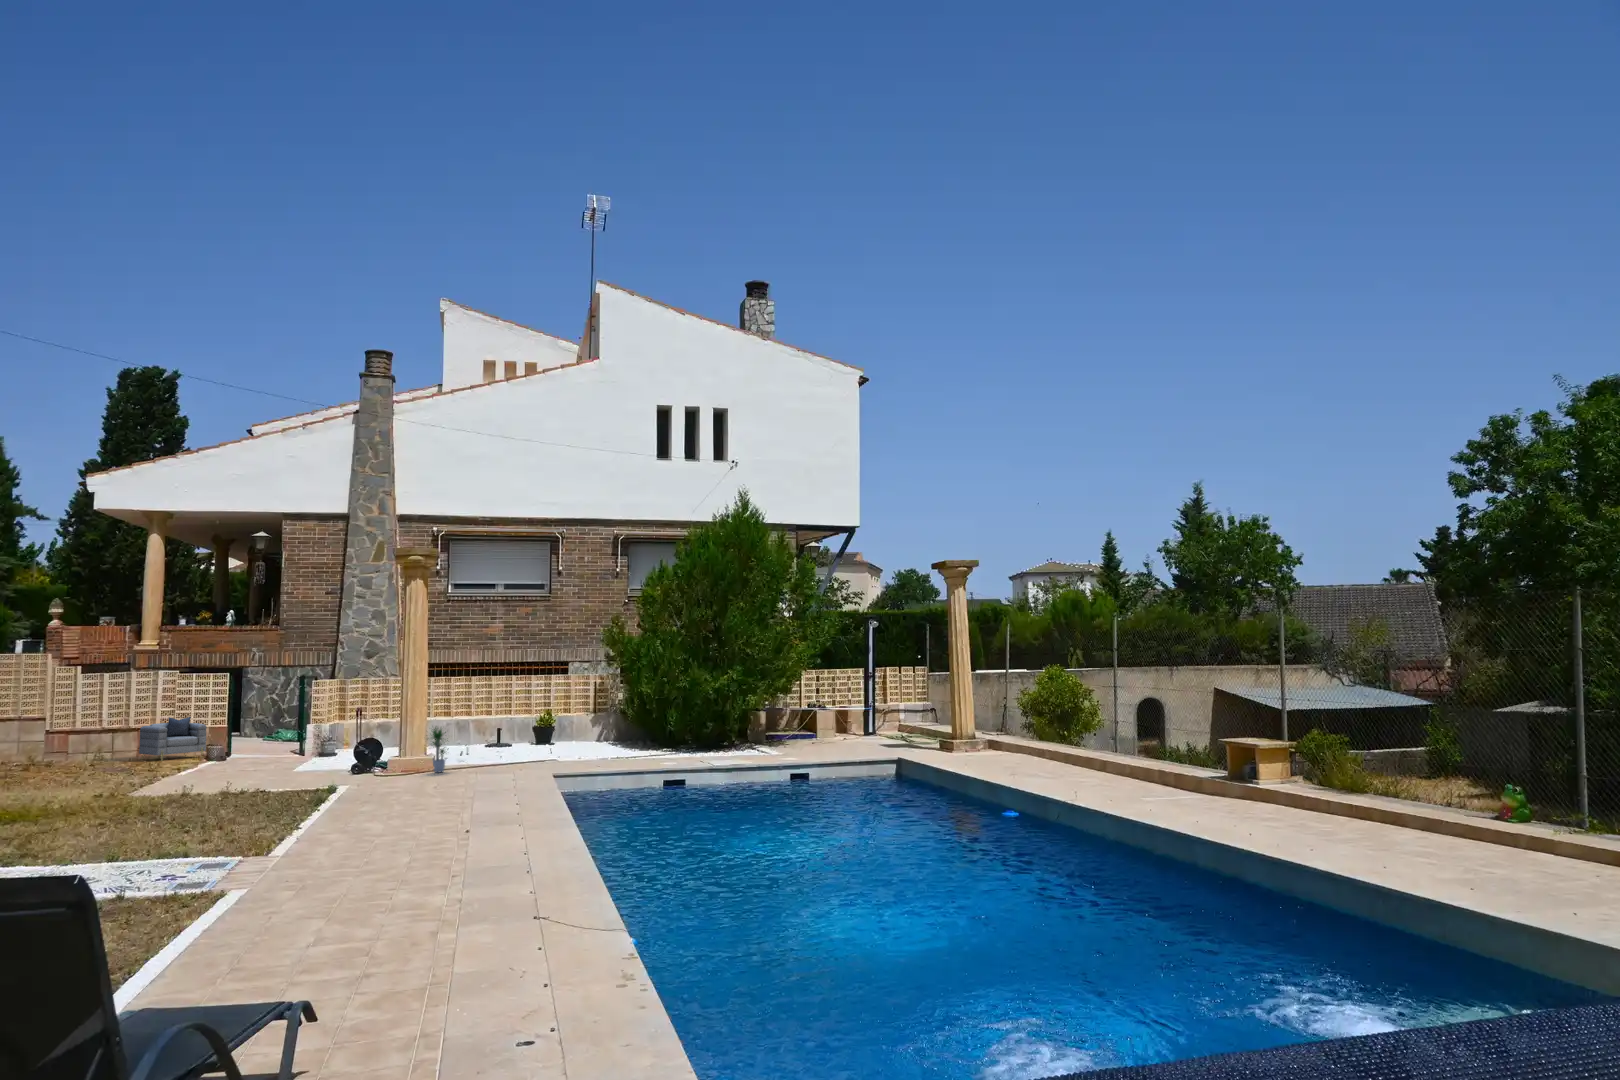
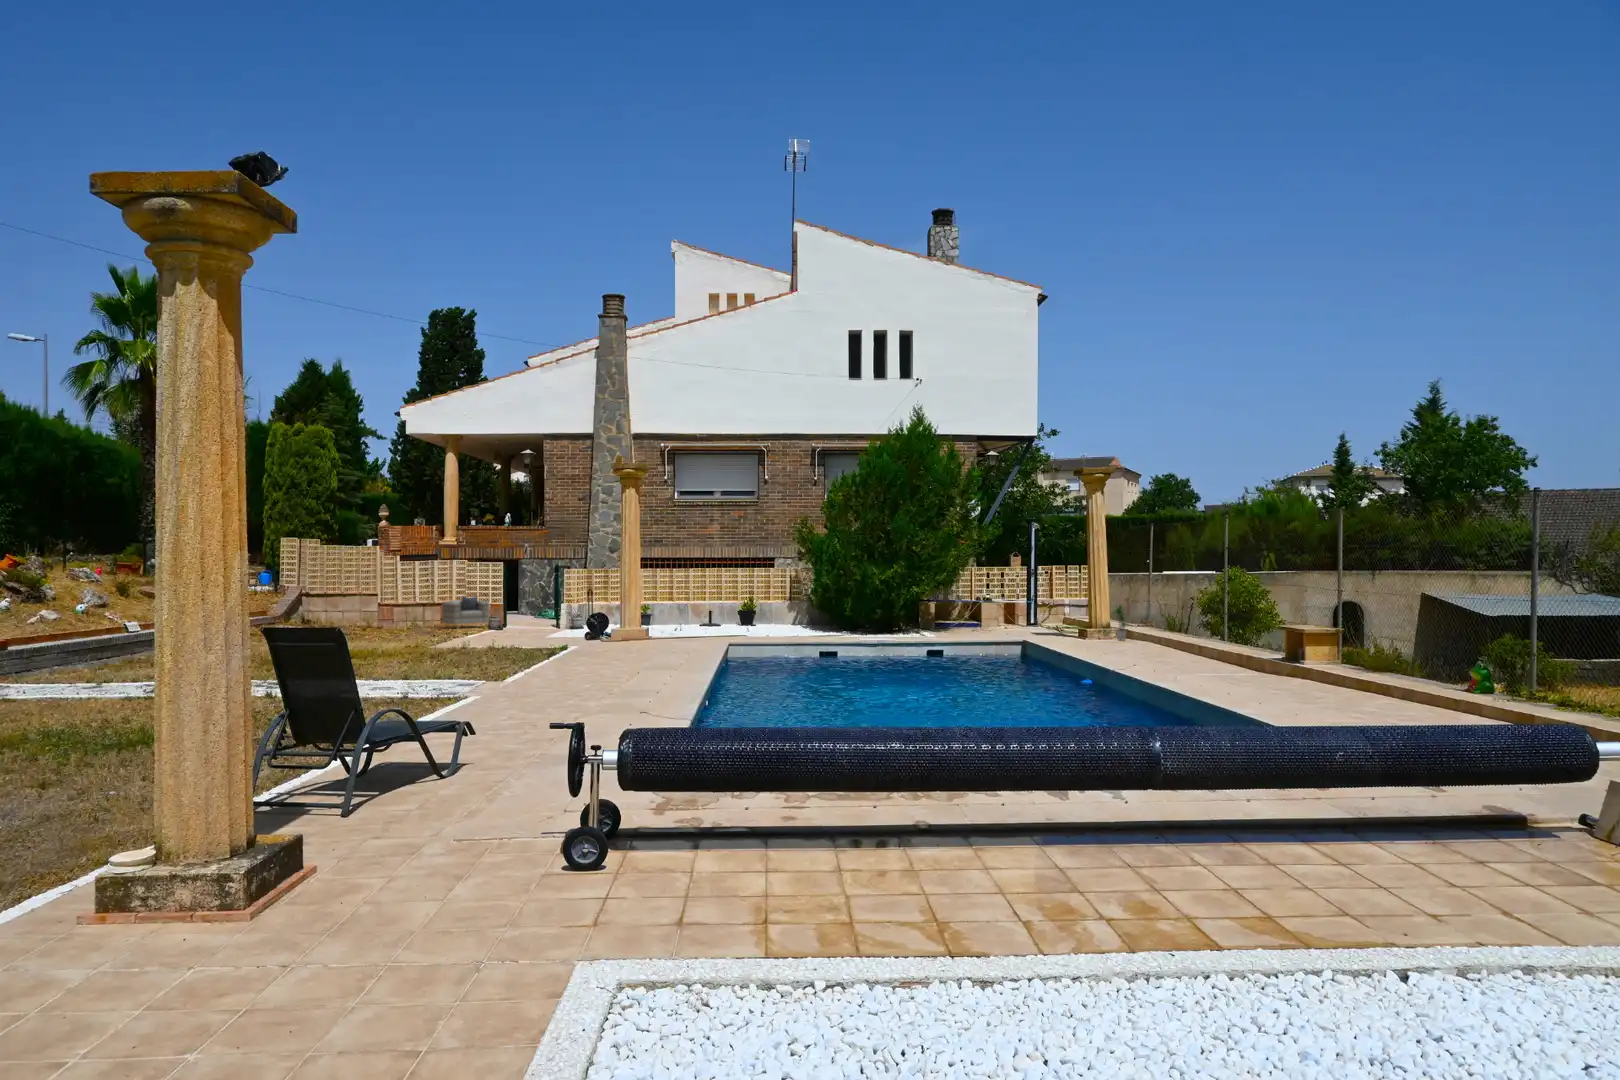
potted plant: present [432,727,448,773] -> present [1116,605,1126,641]

